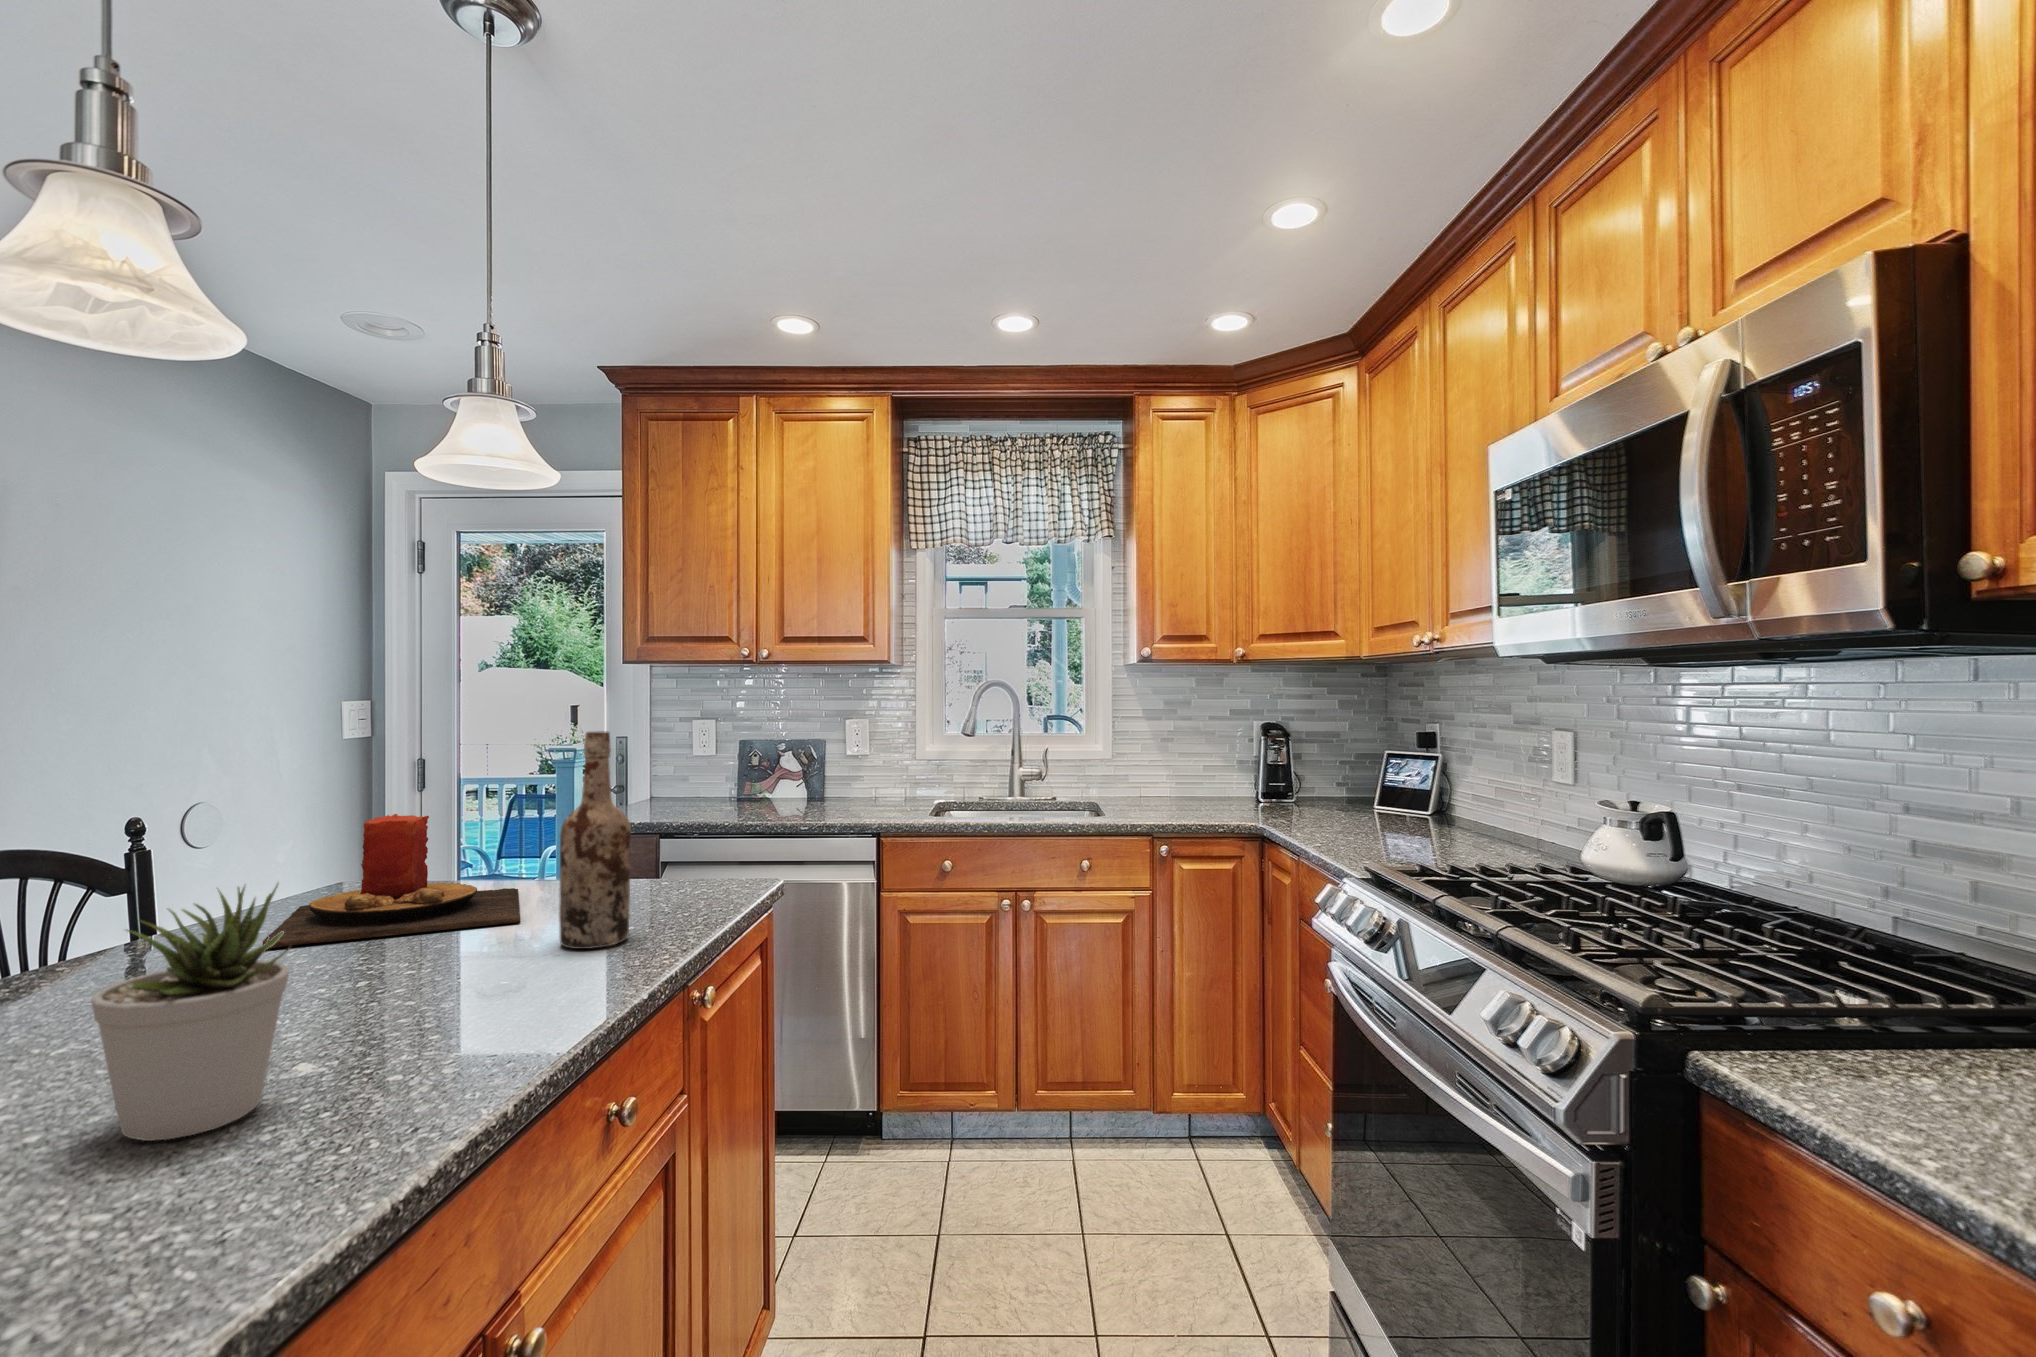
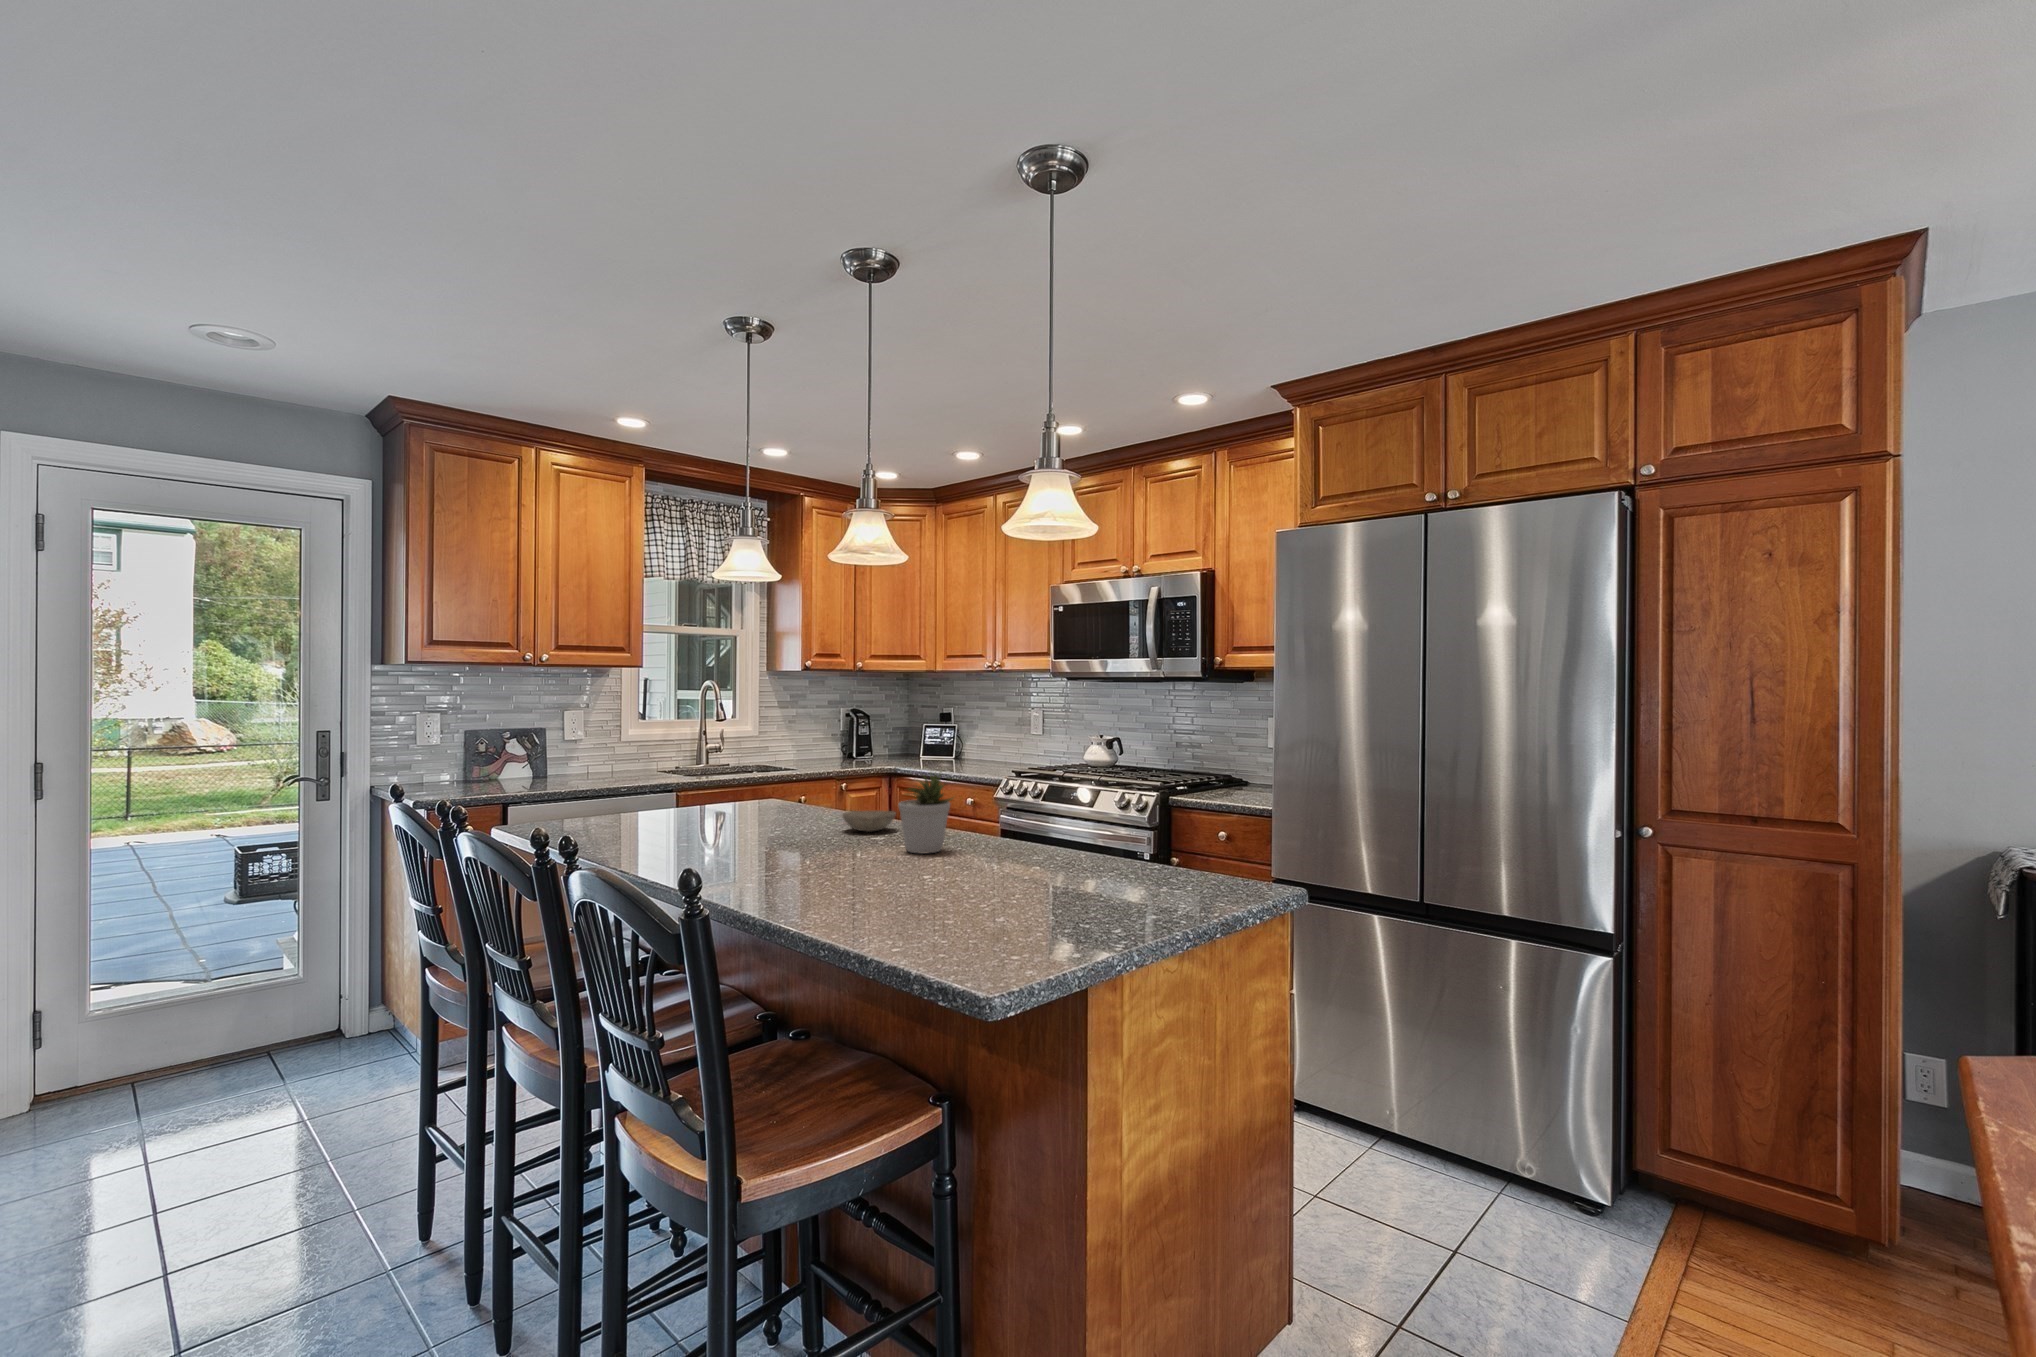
wine bottle: present [559,732,631,949] -> none [804,717,838,824]
candle: present [263,814,520,948] -> none [588,769,750,841]
bowl: none [447,937,583,998] -> present [842,811,896,832]

